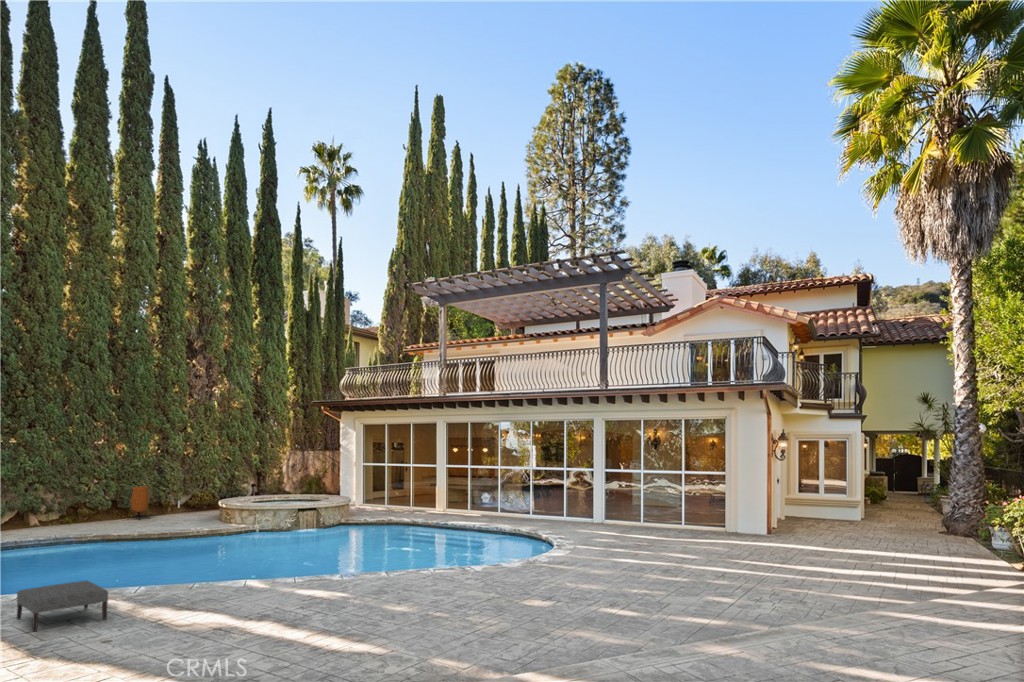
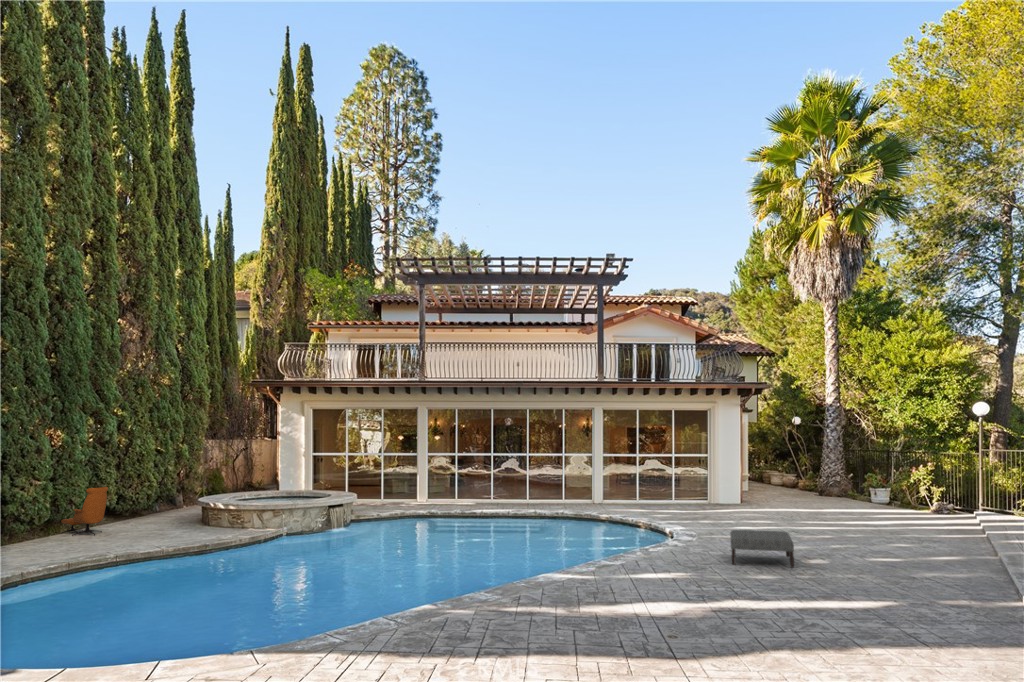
ottoman: present [17,581,108,632] -> present [730,530,794,568]

